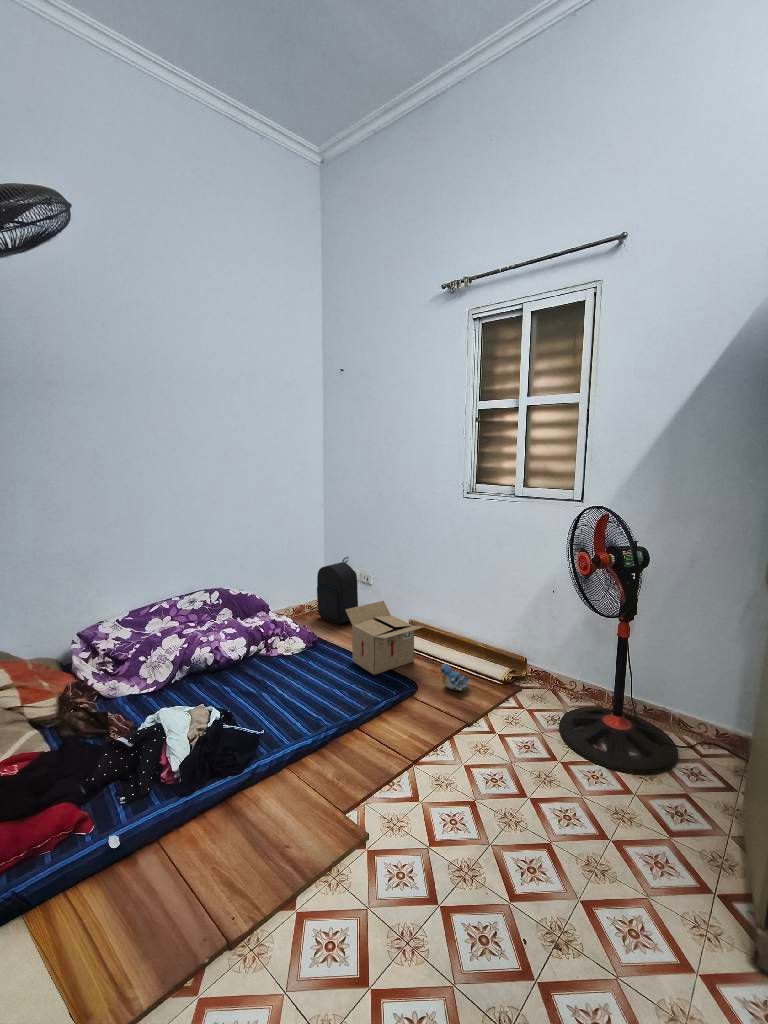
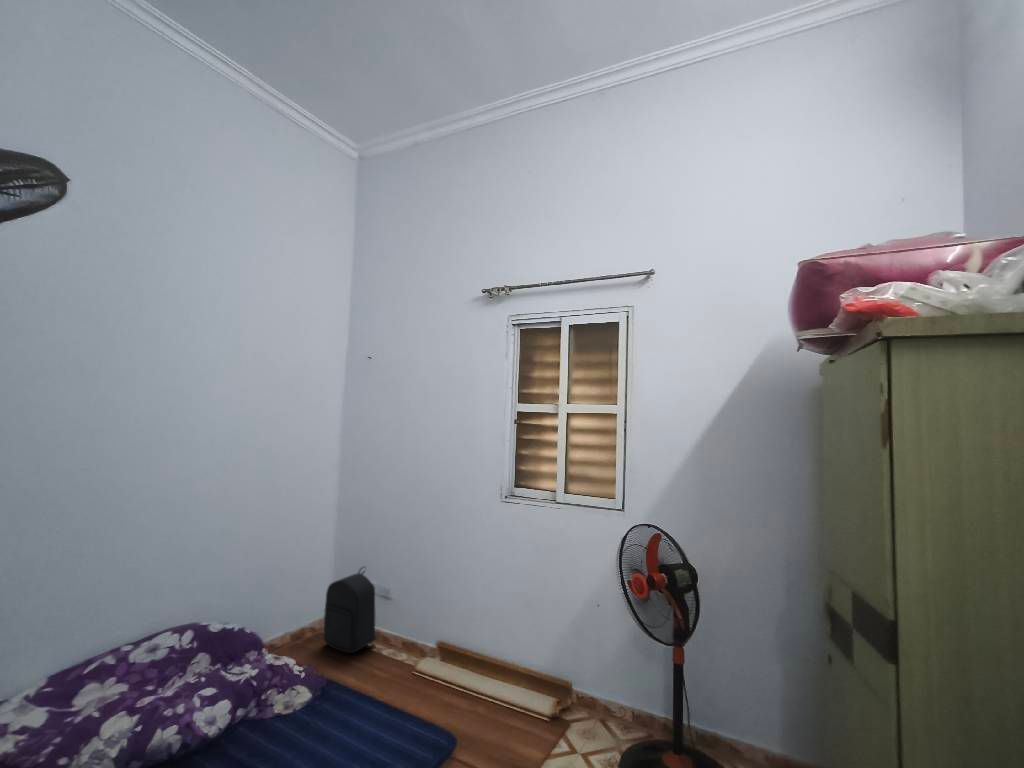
cardboard box: present [345,601,425,675] -> none [367,624,465,731]
plush toy: present [440,664,471,691] -> none [484,706,520,742]

